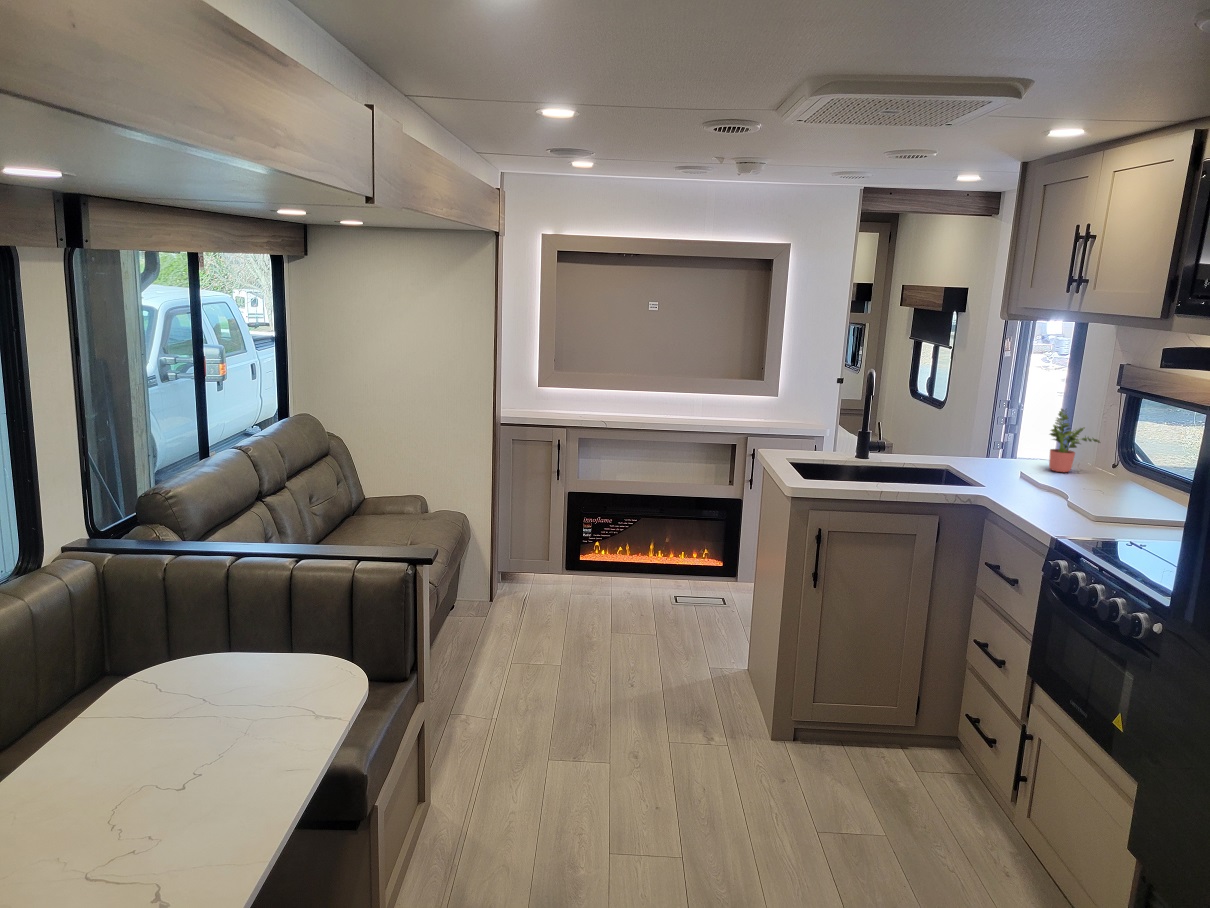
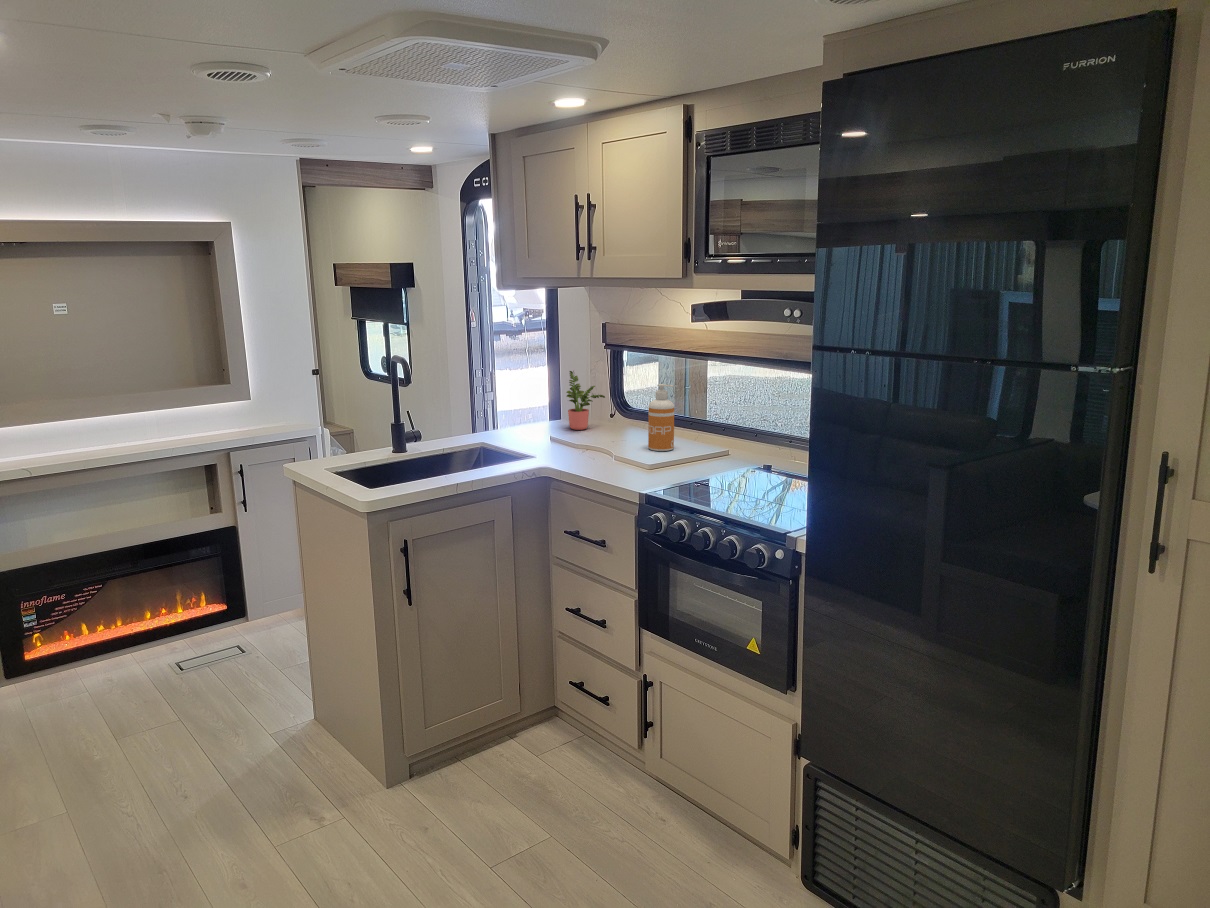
soap dispenser: none [1118,434,1162,509] -> present [648,384,674,451]

